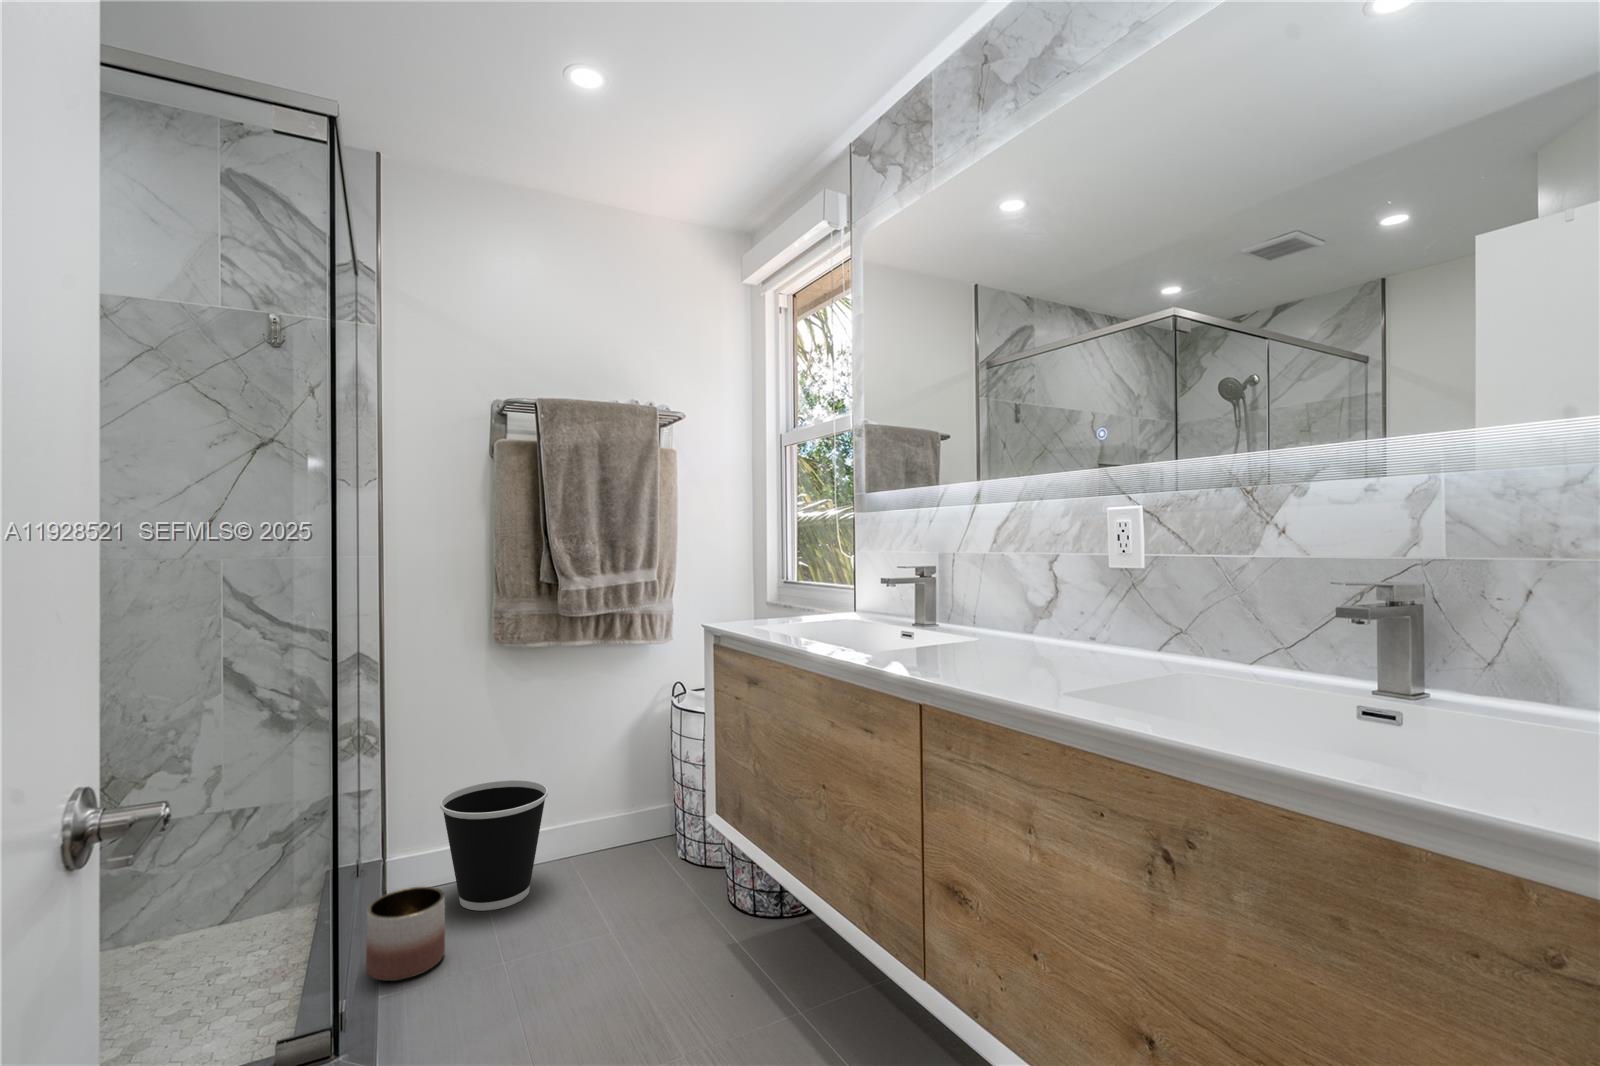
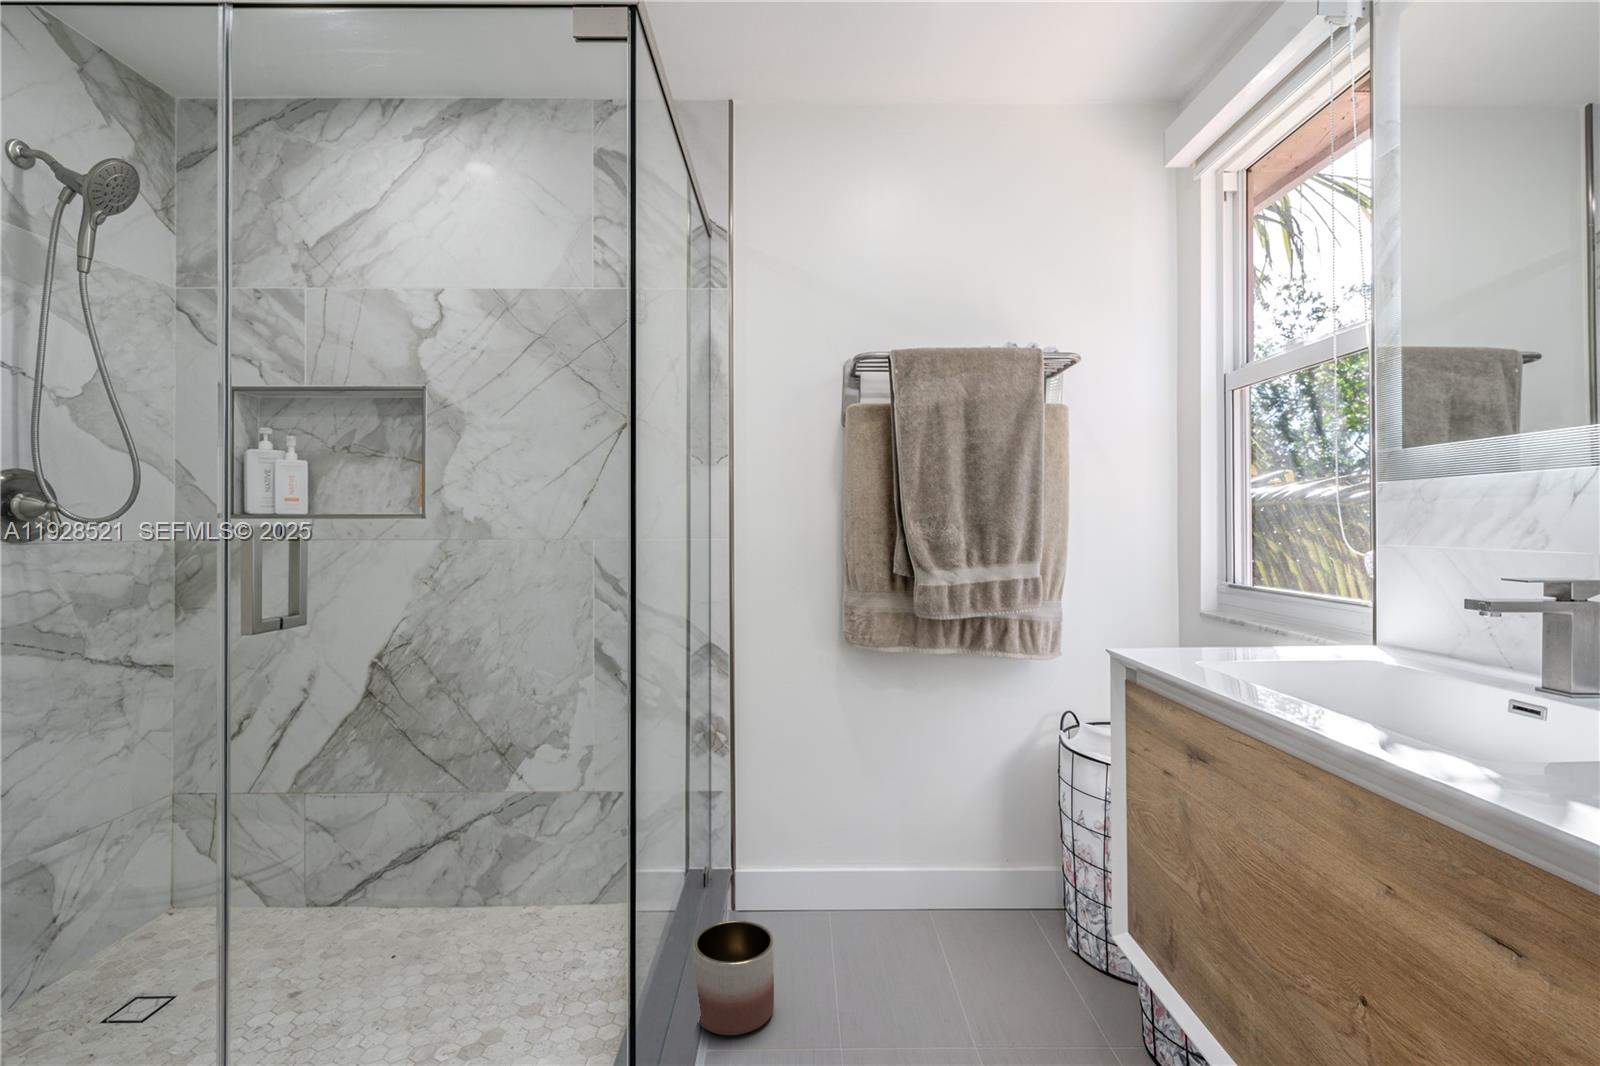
wastebasket: present [440,780,548,911] -> none [782,803,900,962]

